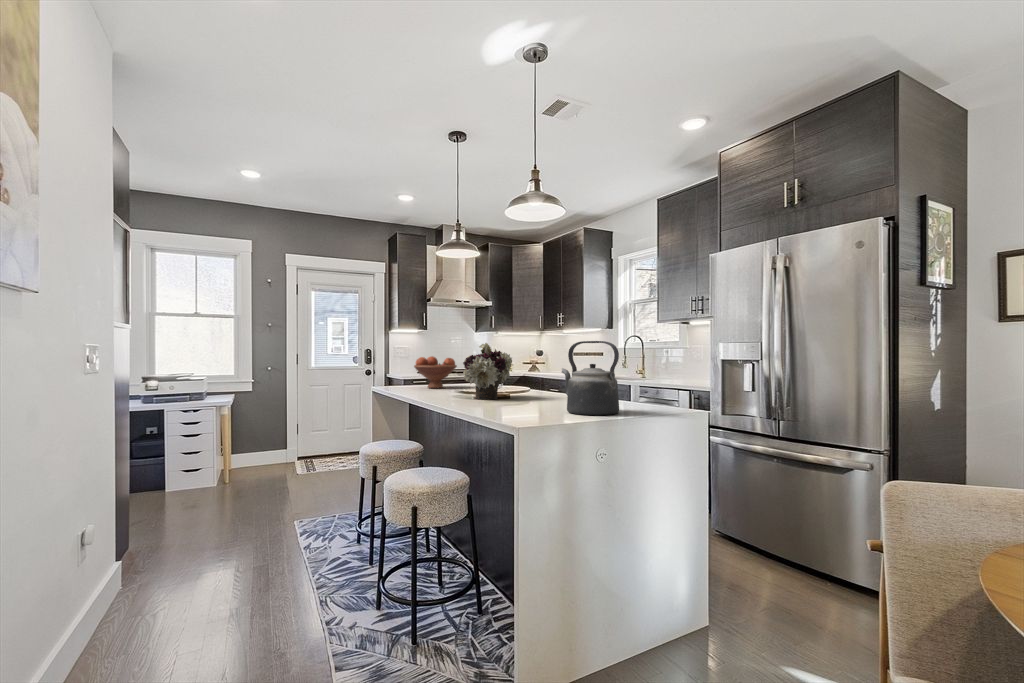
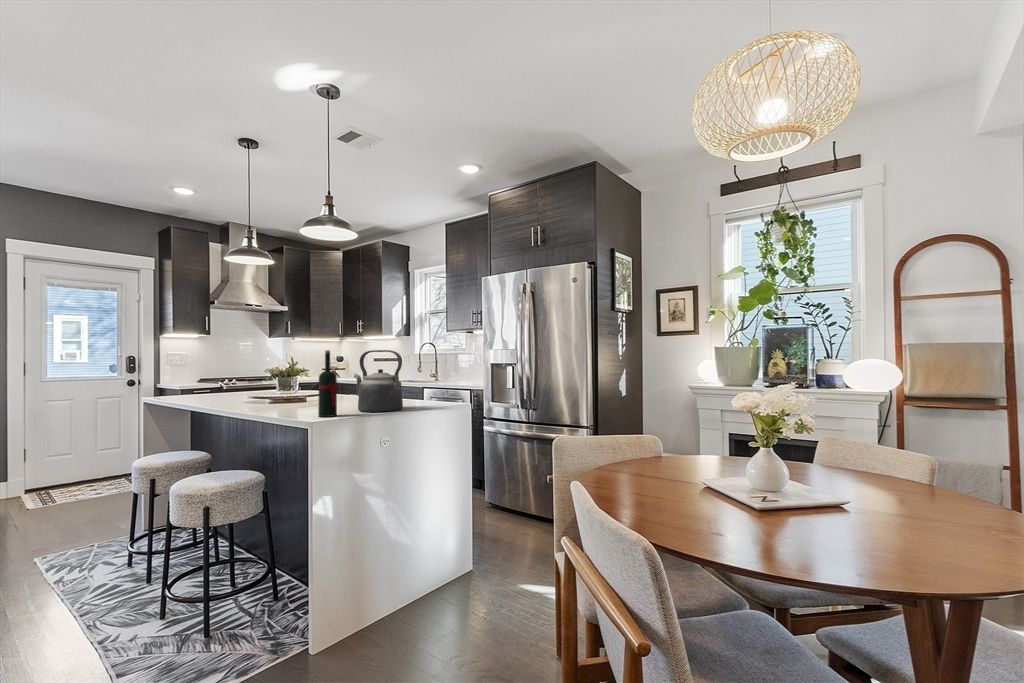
wine bottle: none [524,340,545,418] -> present [318,350,337,417]
flower arrangement: present [463,343,512,399] -> none [256,351,308,404]
fruit bowl: present [414,356,457,388] -> none [198,364,248,396]

